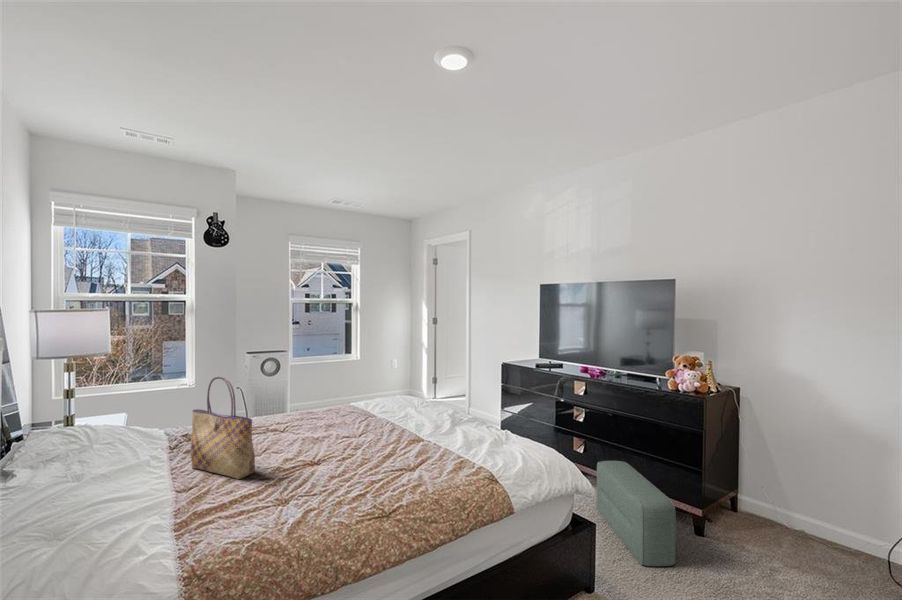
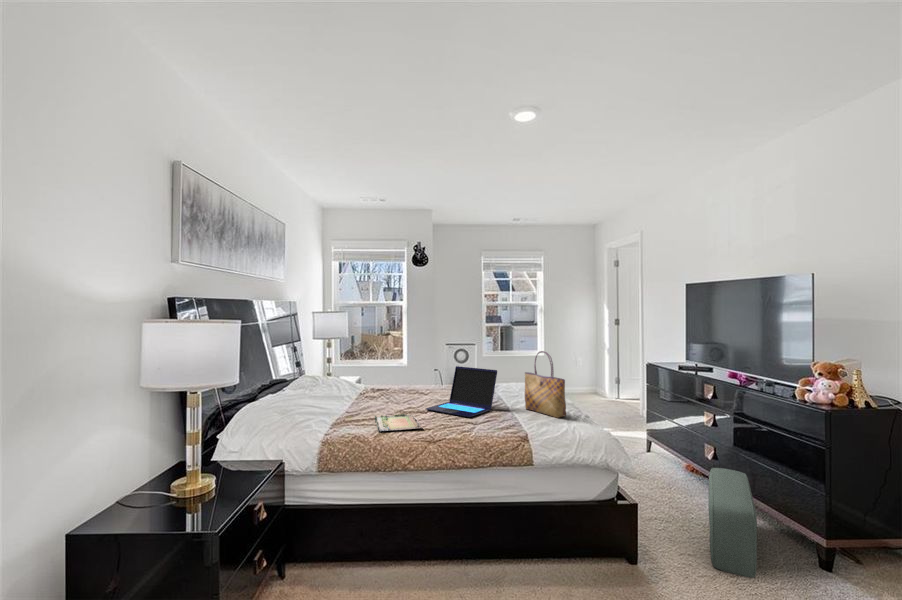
tote bag: present [191,376,255,479] -> present [525,351,566,418]
laptop: none [315,389,403,461] -> present [426,366,497,418]
tray: none [252,470,354,521] -> present [375,414,423,431]

